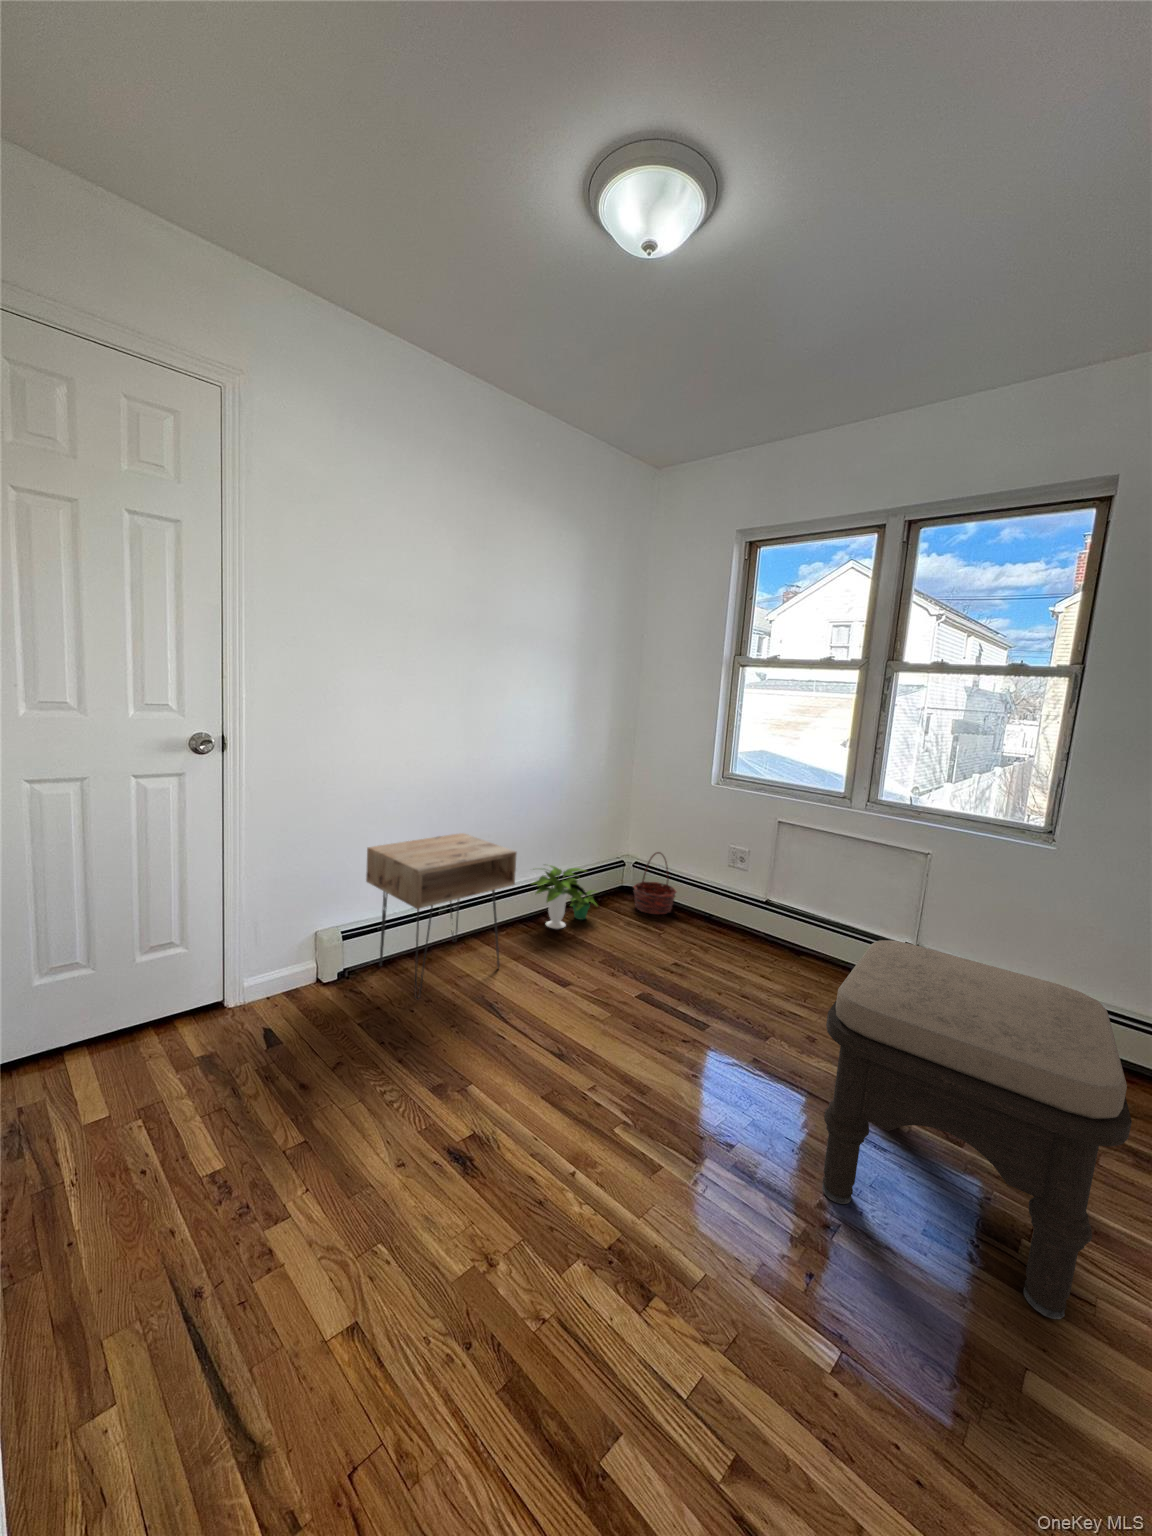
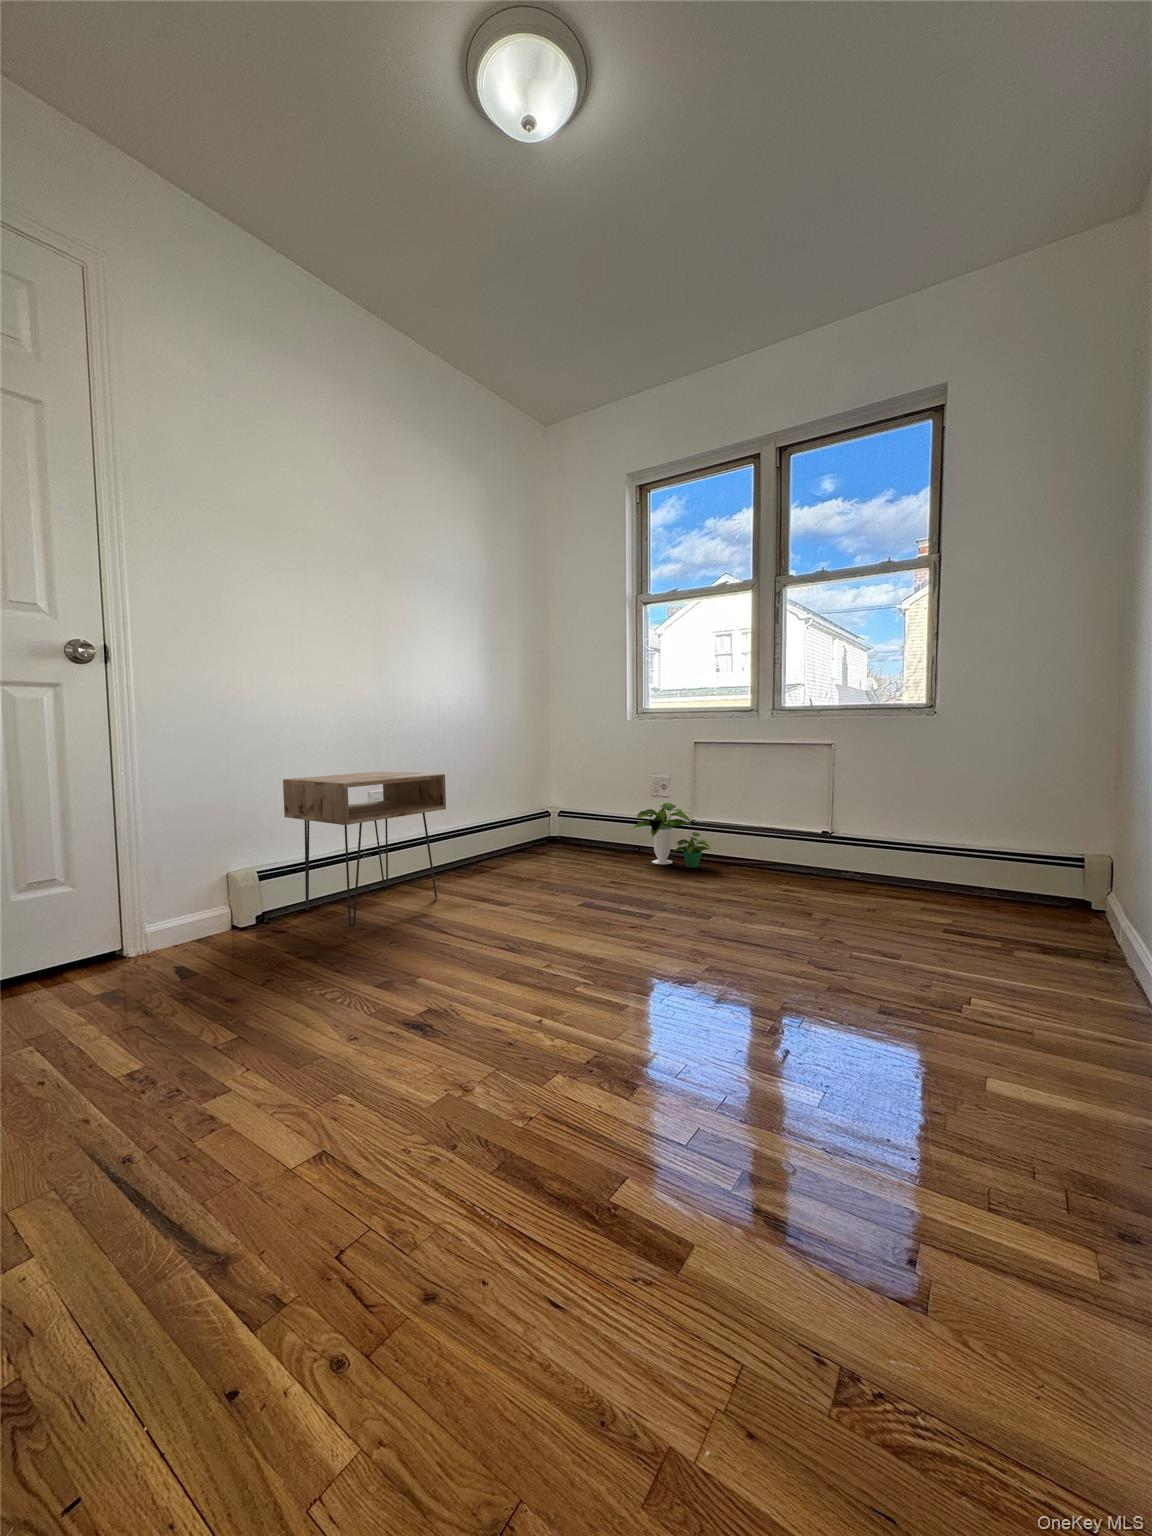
basket: present [633,852,676,914] -> none [563,792,606,852]
potted plant: present [533,866,597,929] -> present [632,803,710,868]
ottoman: present [822,940,1132,1319] -> none [768,781,1037,1043]

